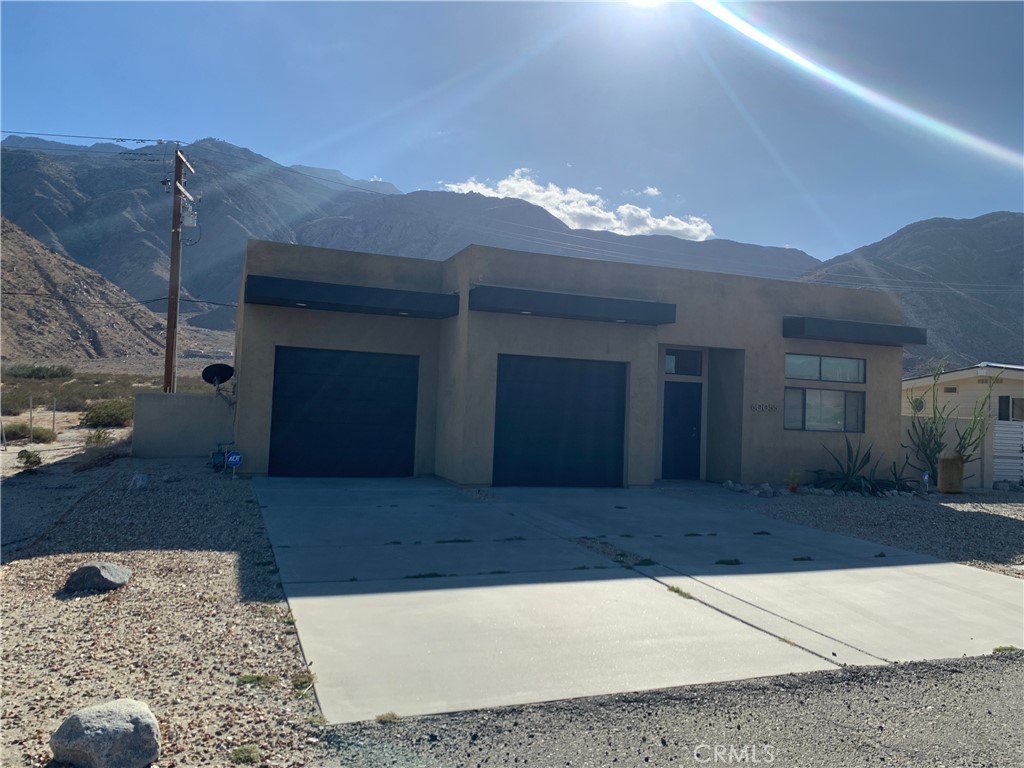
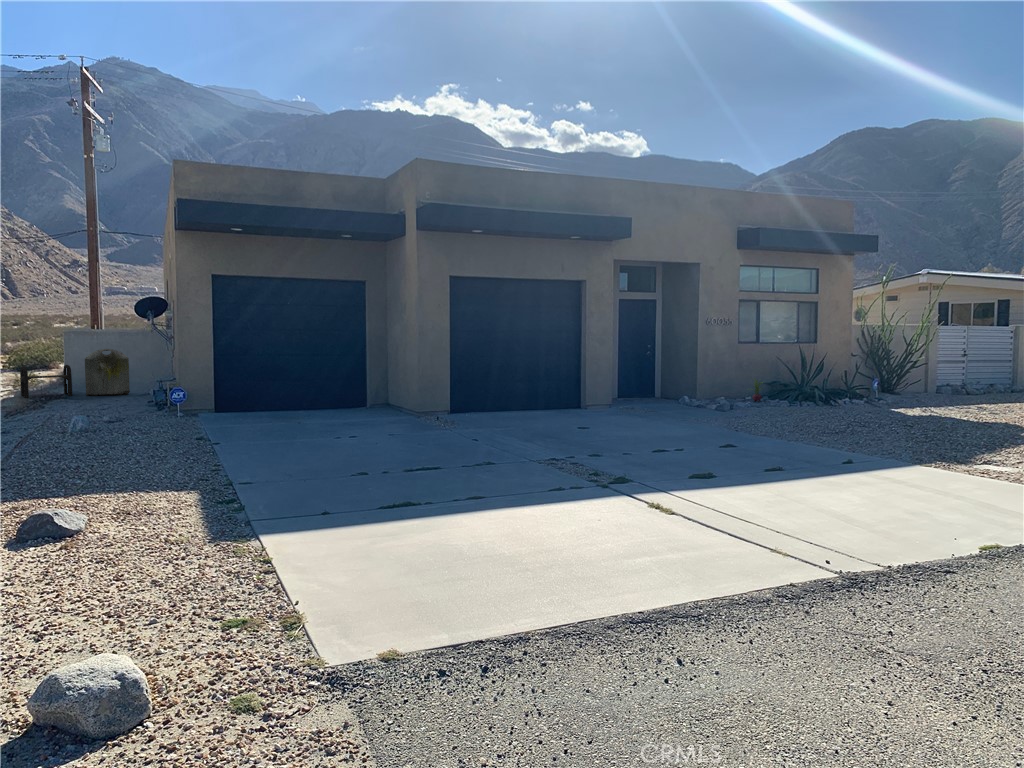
bench: none [95,429,142,459] -> present [20,365,72,398]
trash can: present [937,449,964,494] -> present [85,349,130,396]

